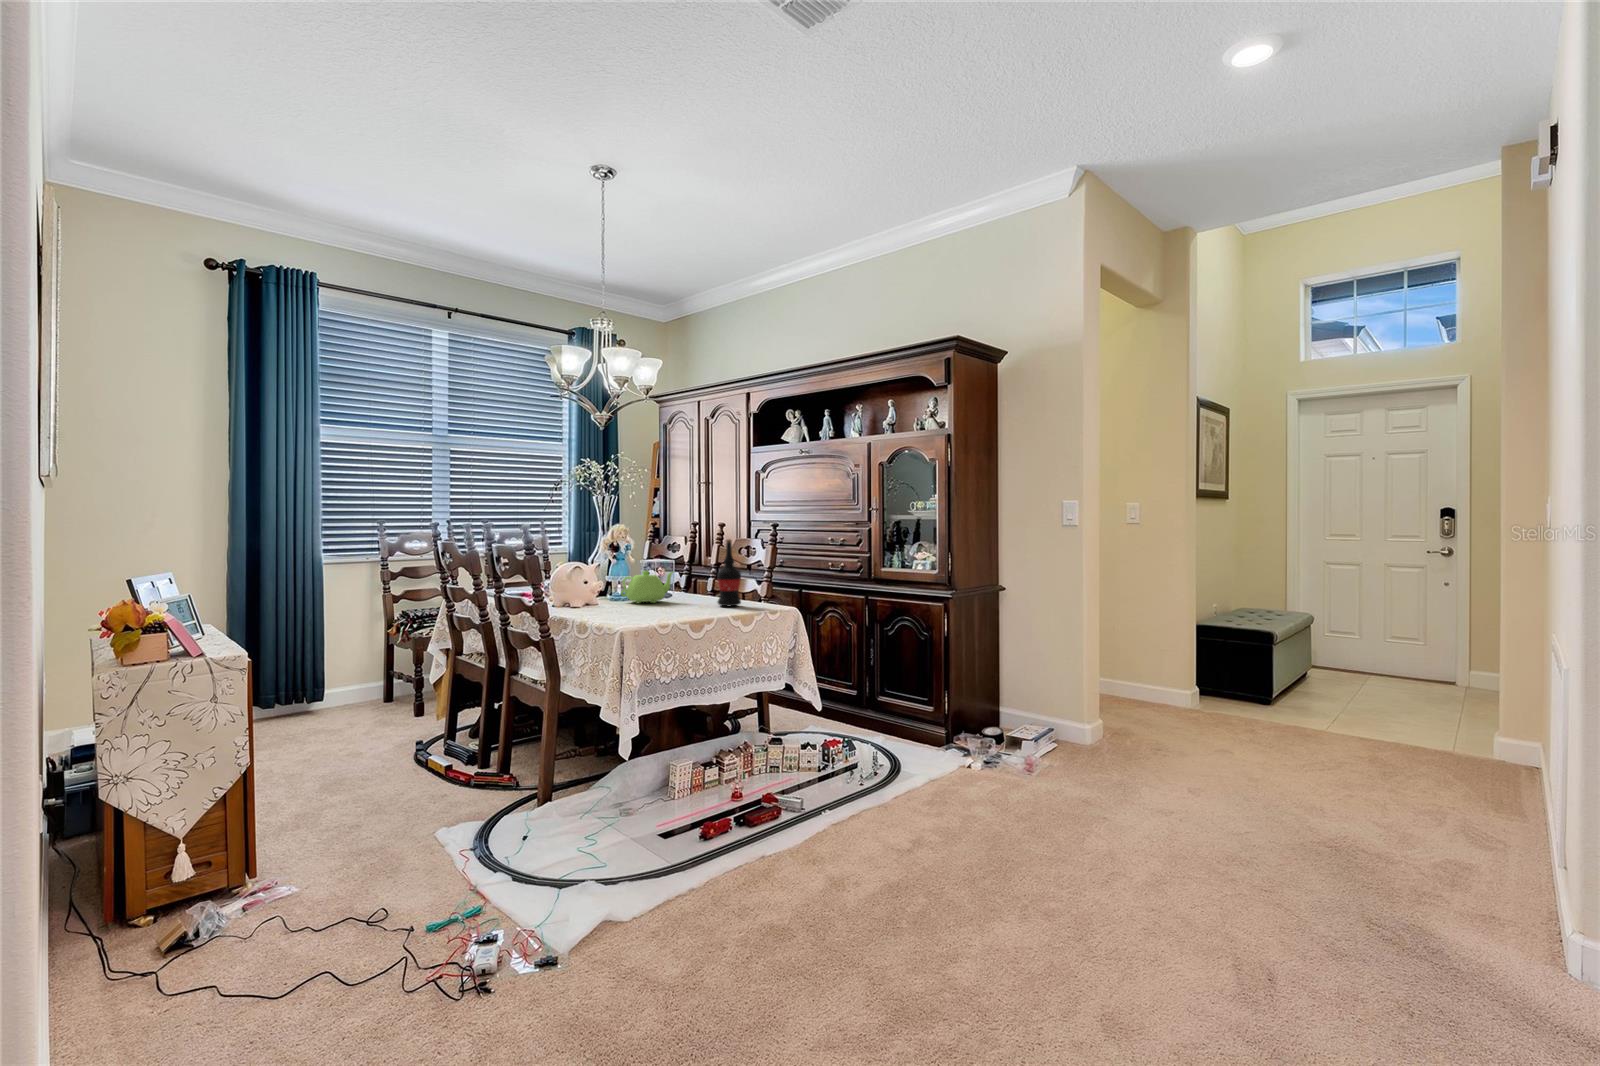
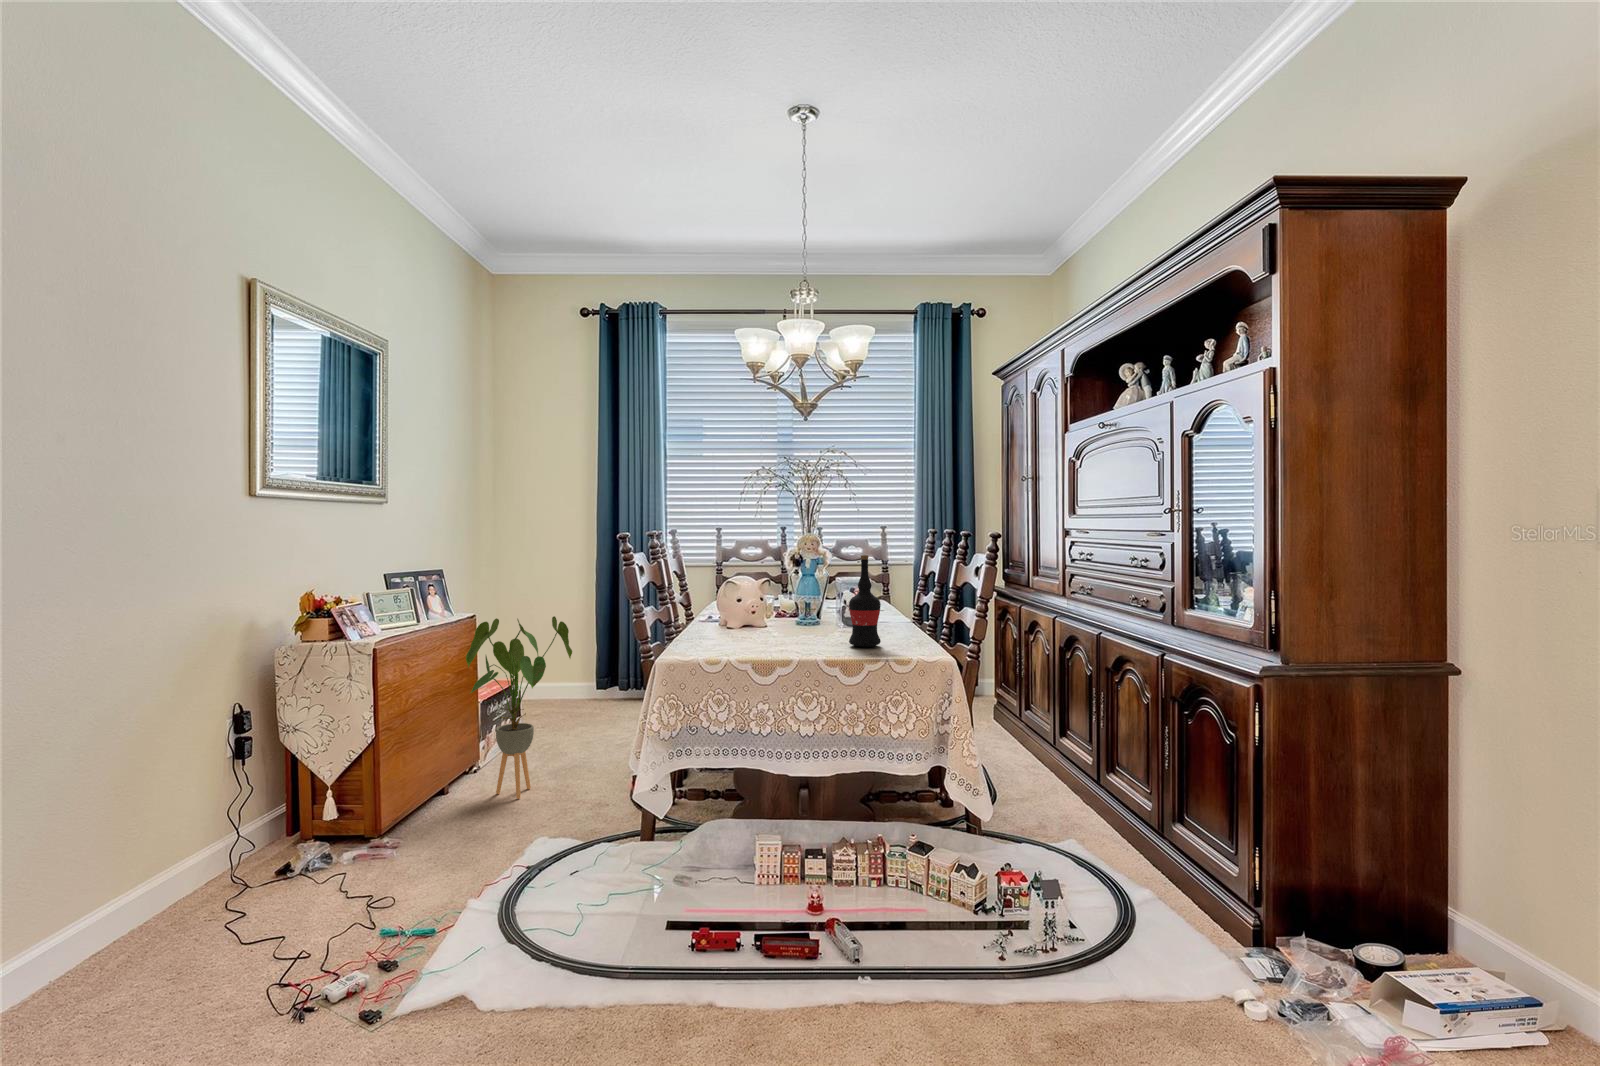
teapot: present [621,571,673,603] -> none [778,591,834,632]
house plant: none [233,615,374,819] -> present [466,616,572,799]

